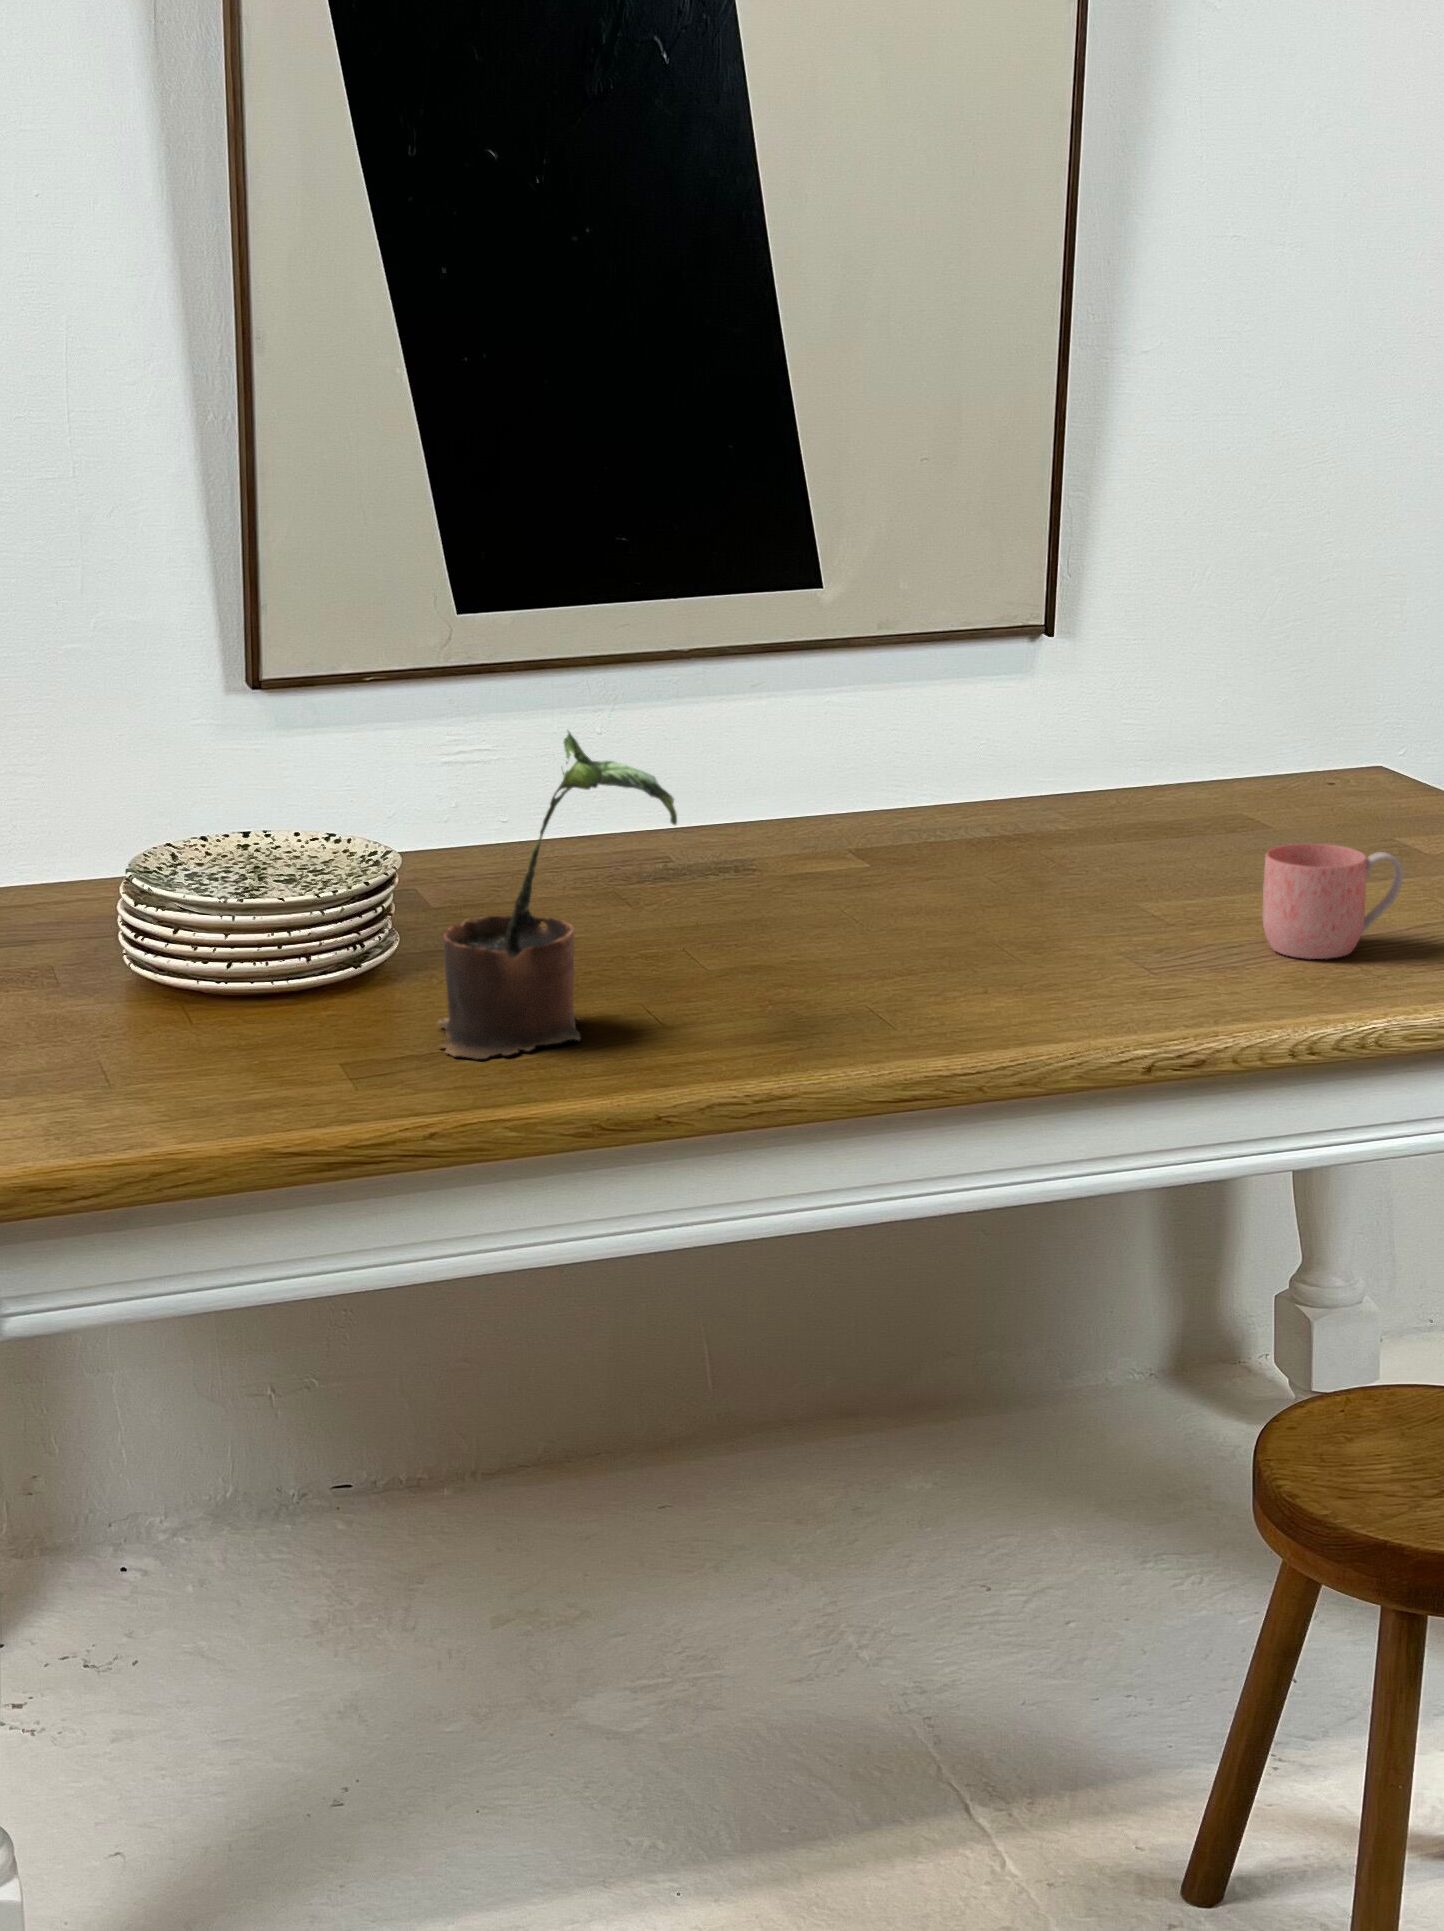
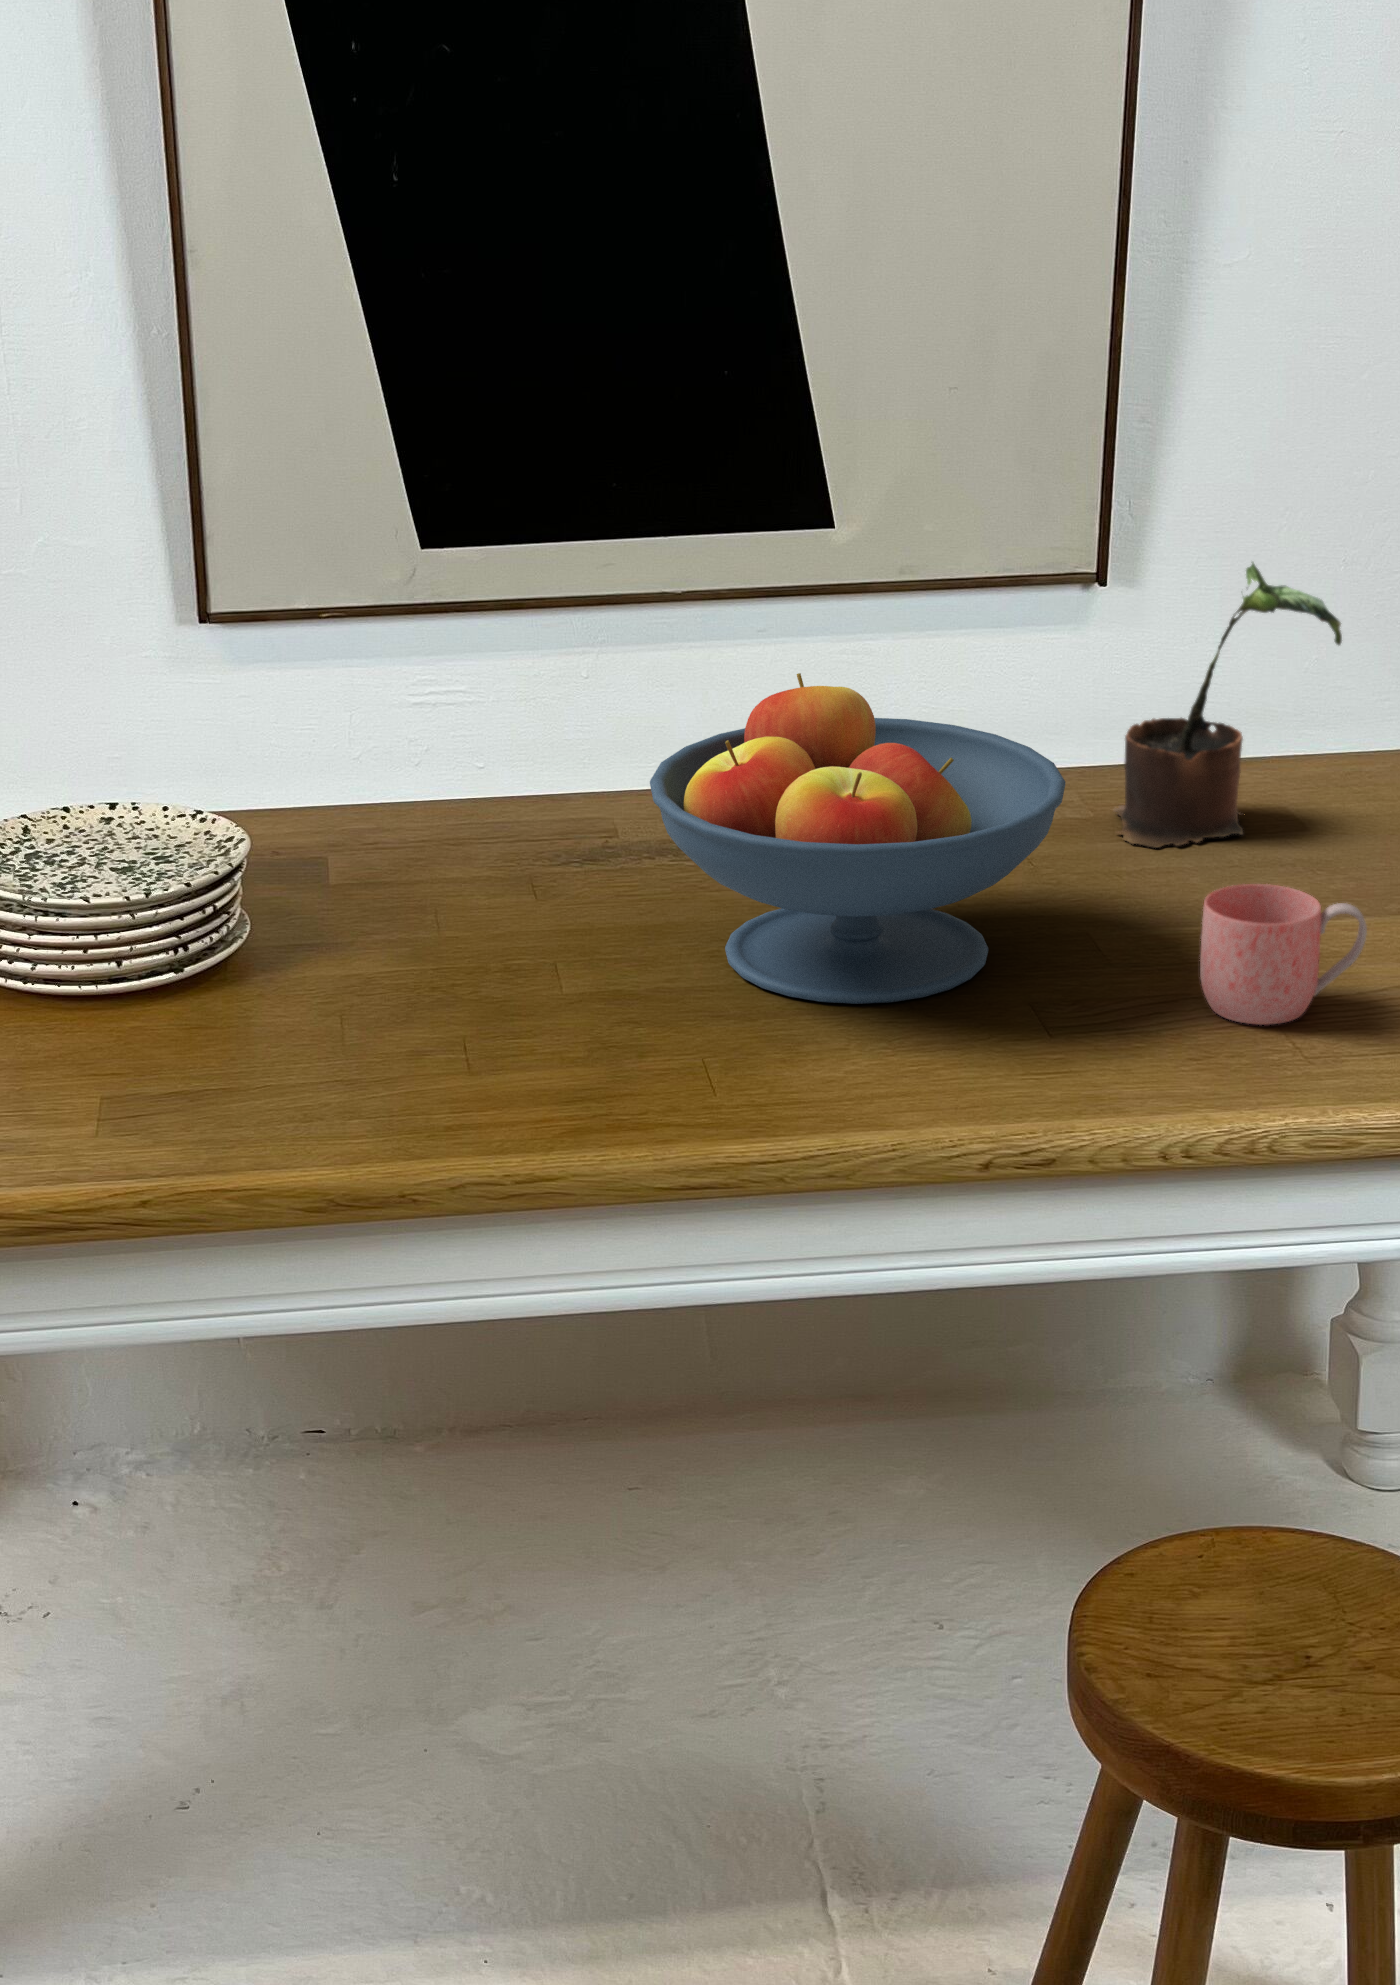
fruit bowl: none [766,690,1134,965] -> present [650,673,1066,1004]
potted plant: present [438,731,677,1059] -> present [1114,563,1342,848]

